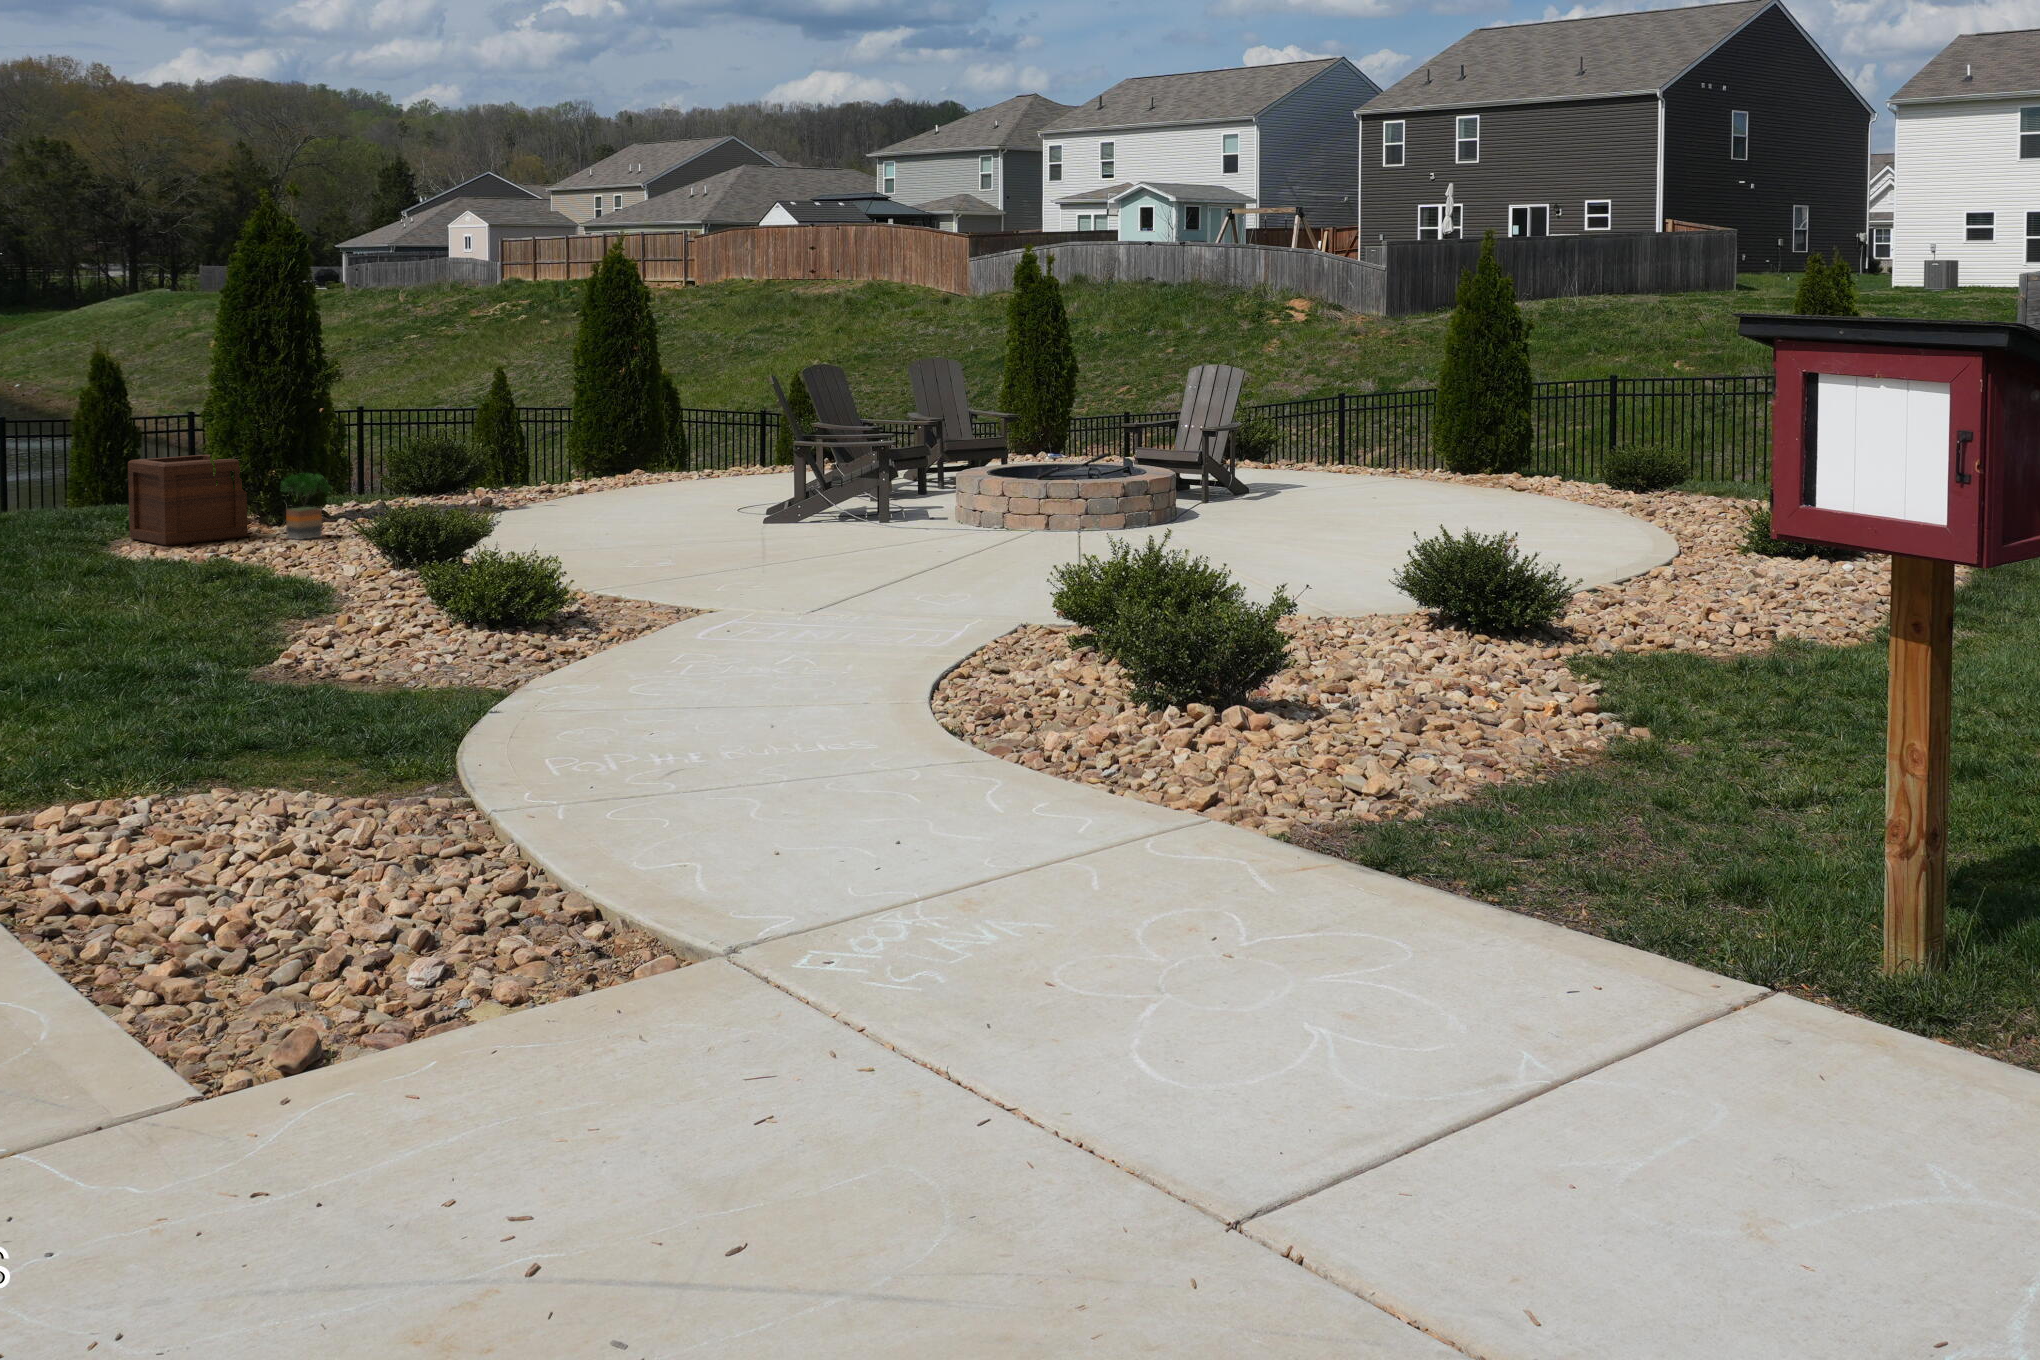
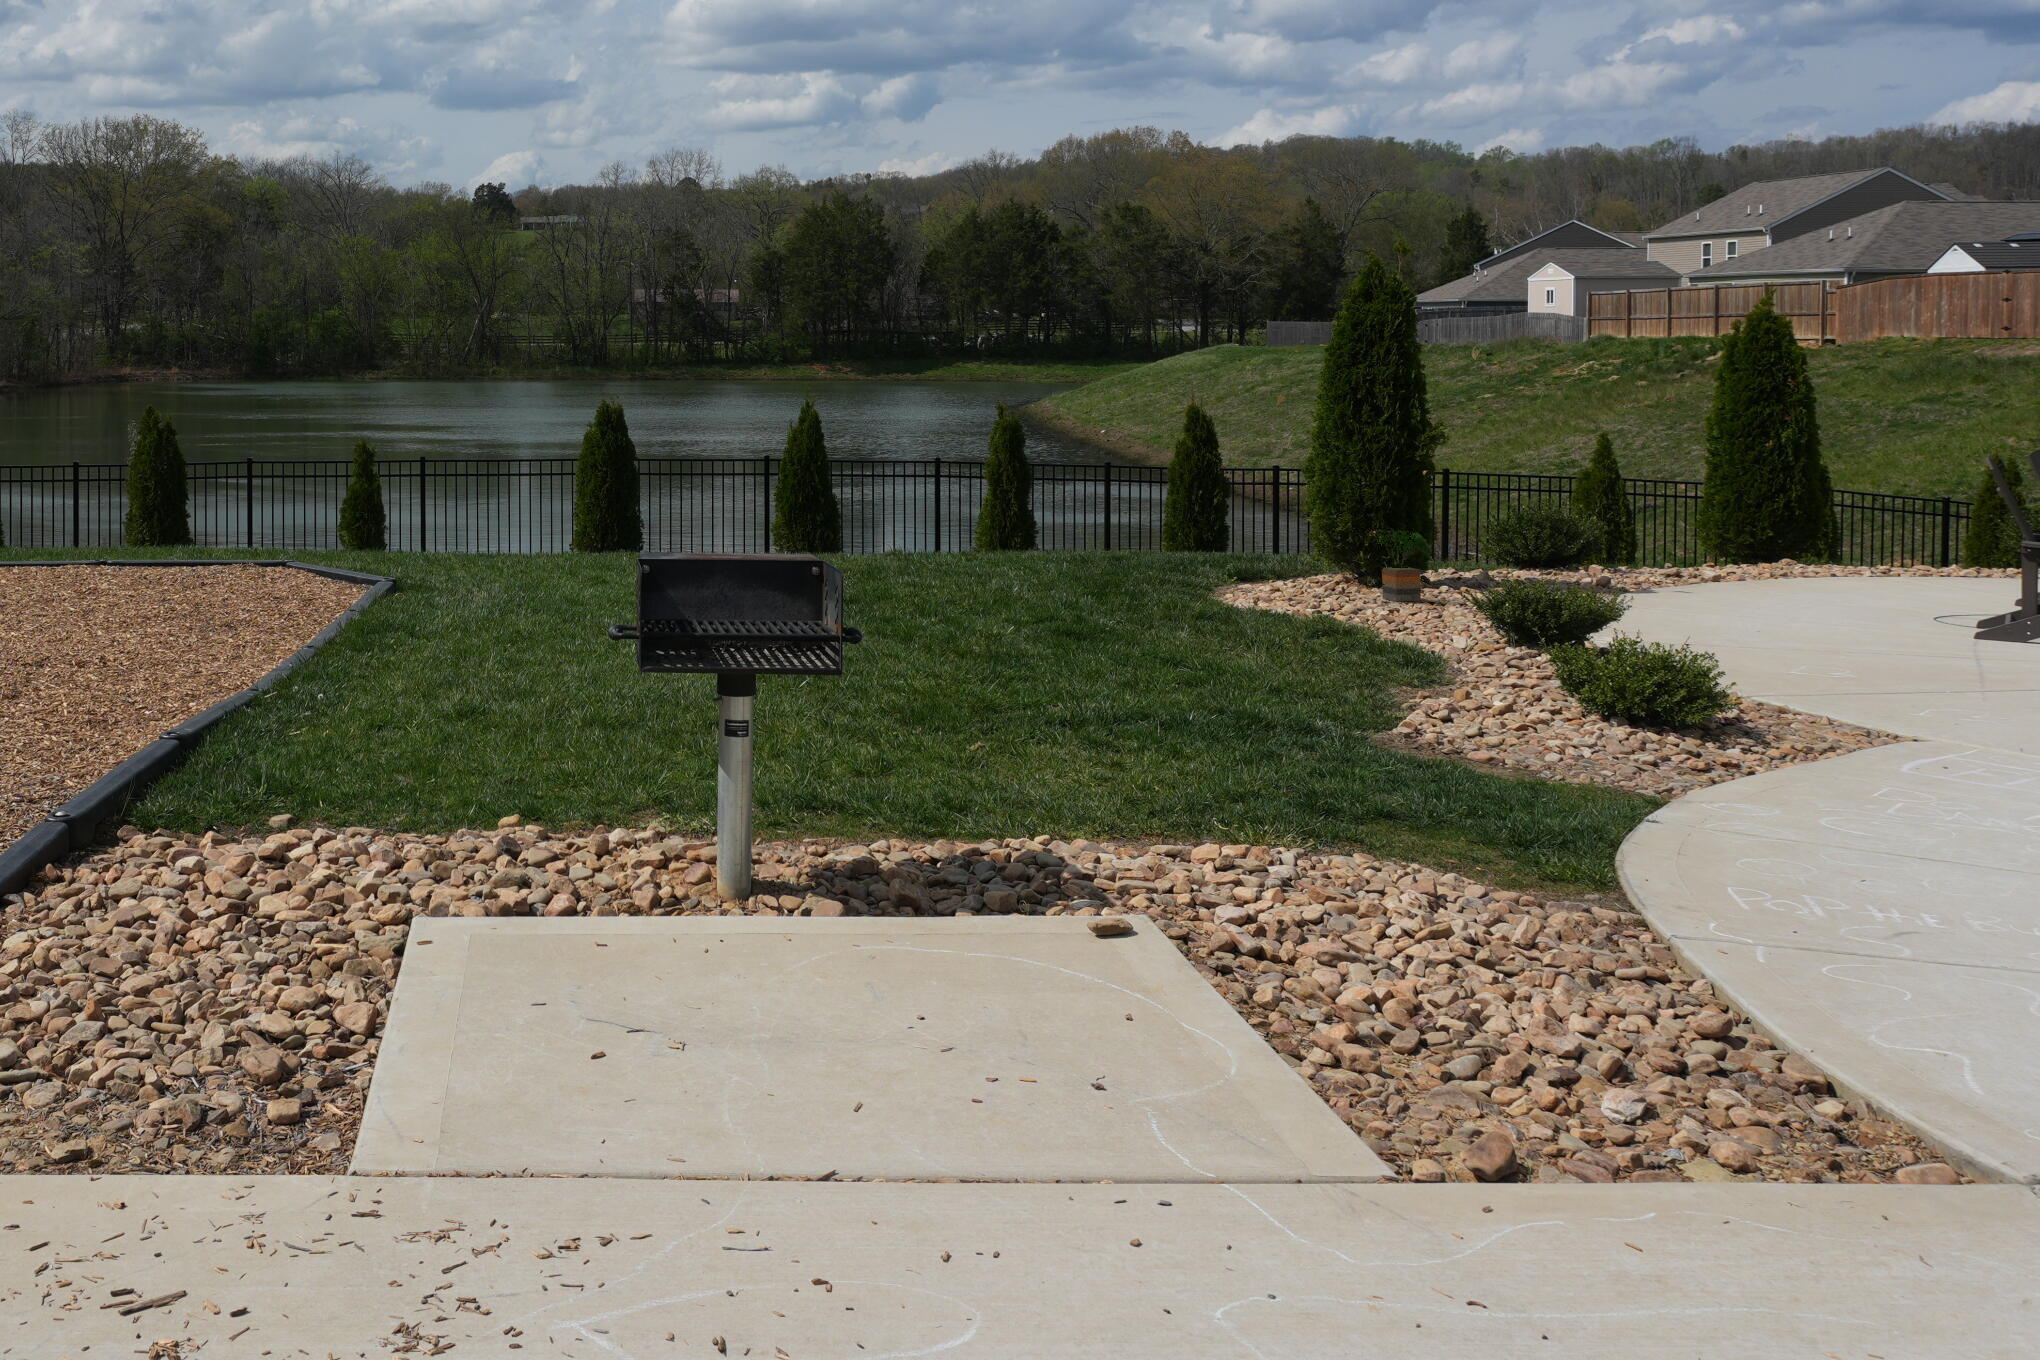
wooden crate: present [128,454,248,546] -> none [1225,506,1342,597]

